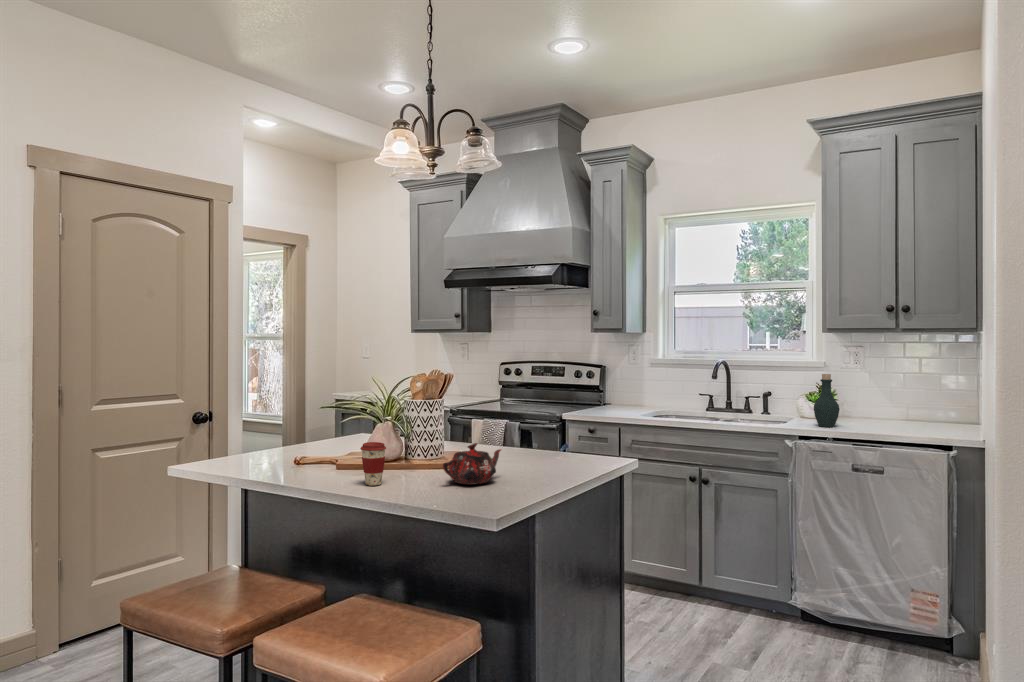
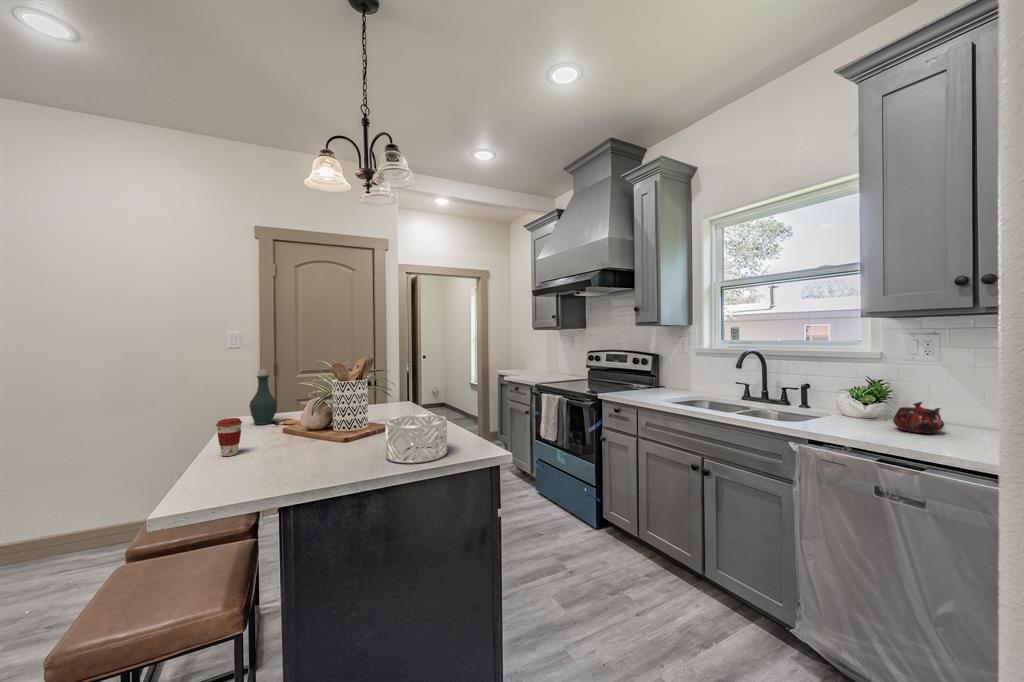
bottle: present [814,374,840,427] -> present [250,370,277,425]
decorative bowl: none [535,427,595,470] -> present [385,414,447,463]
teapot: present [443,443,501,485] -> present [893,402,944,433]

